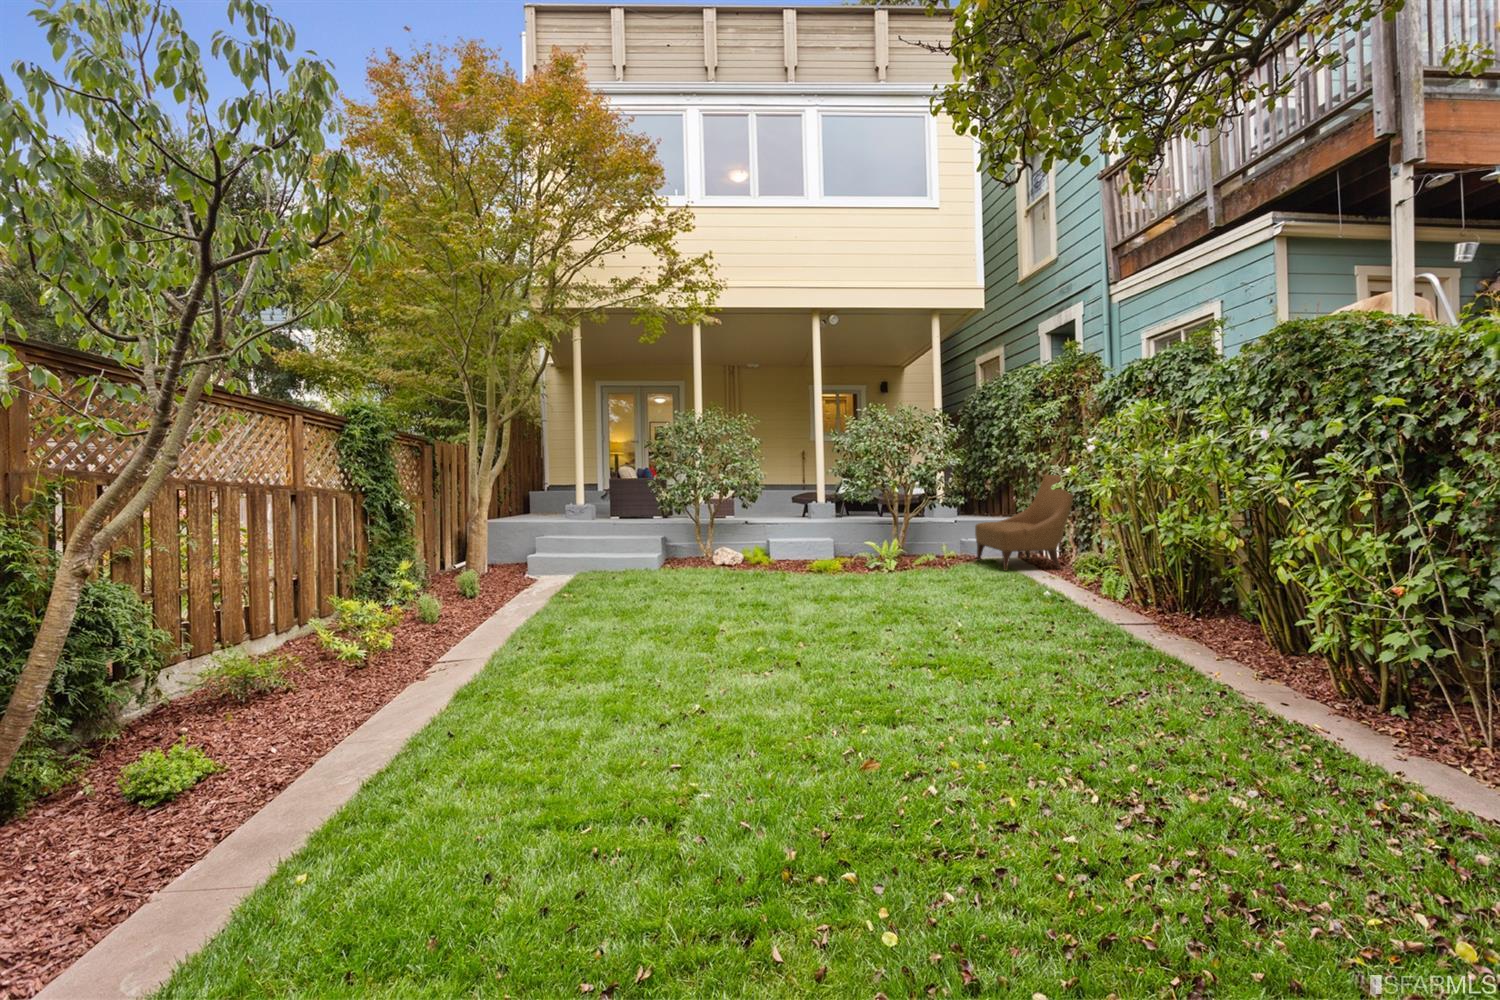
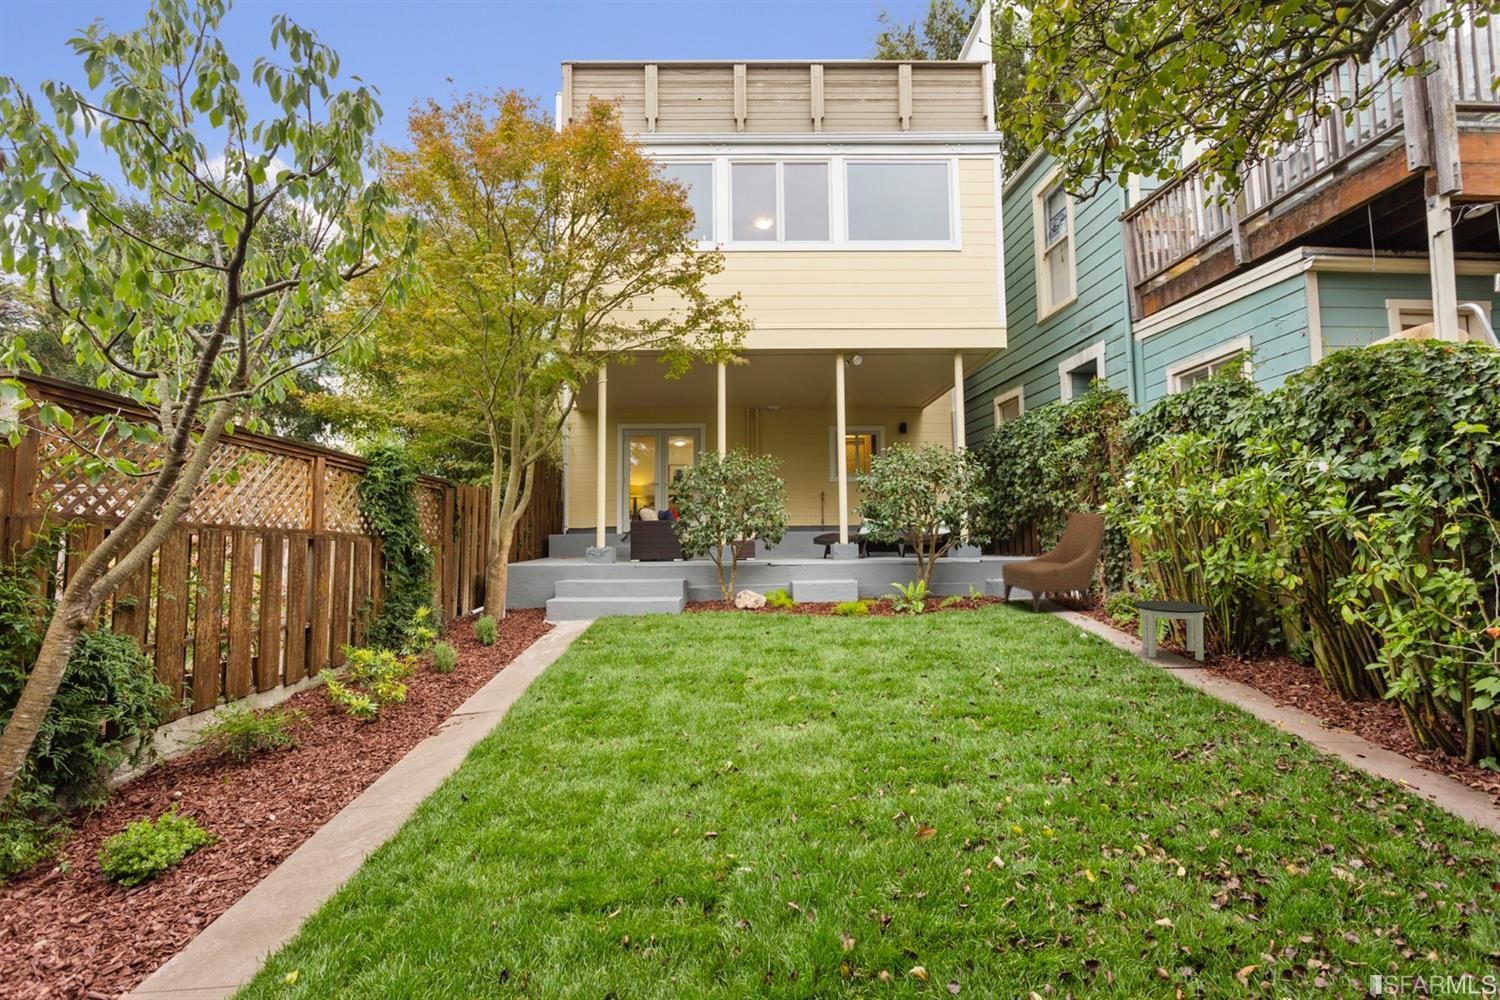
round table: none [1094,560,1163,617] -> present [1135,601,1209,661]

